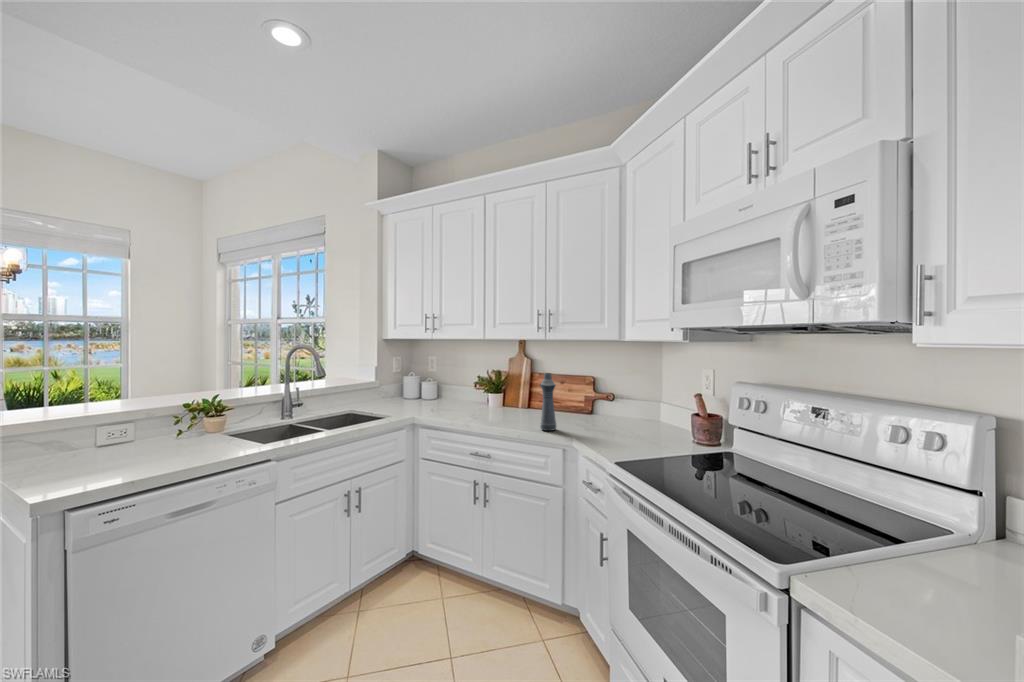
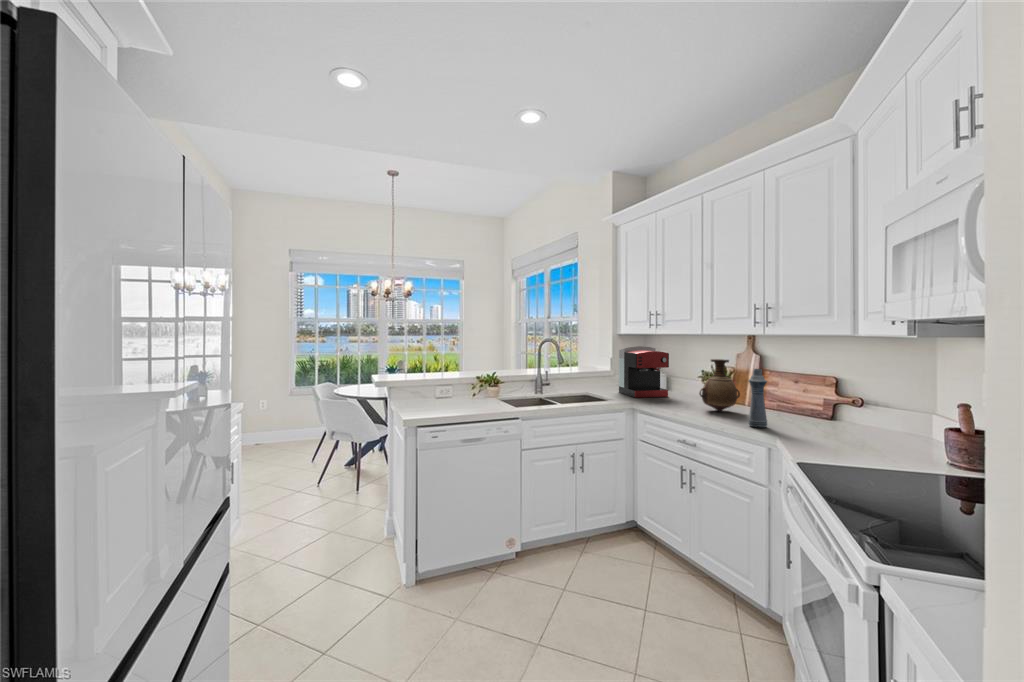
coffee maker: none [389,352,446,411] -> present [619,346,669,398]
vase: none [486,364,521,417] -> present [699,359,740,411]

